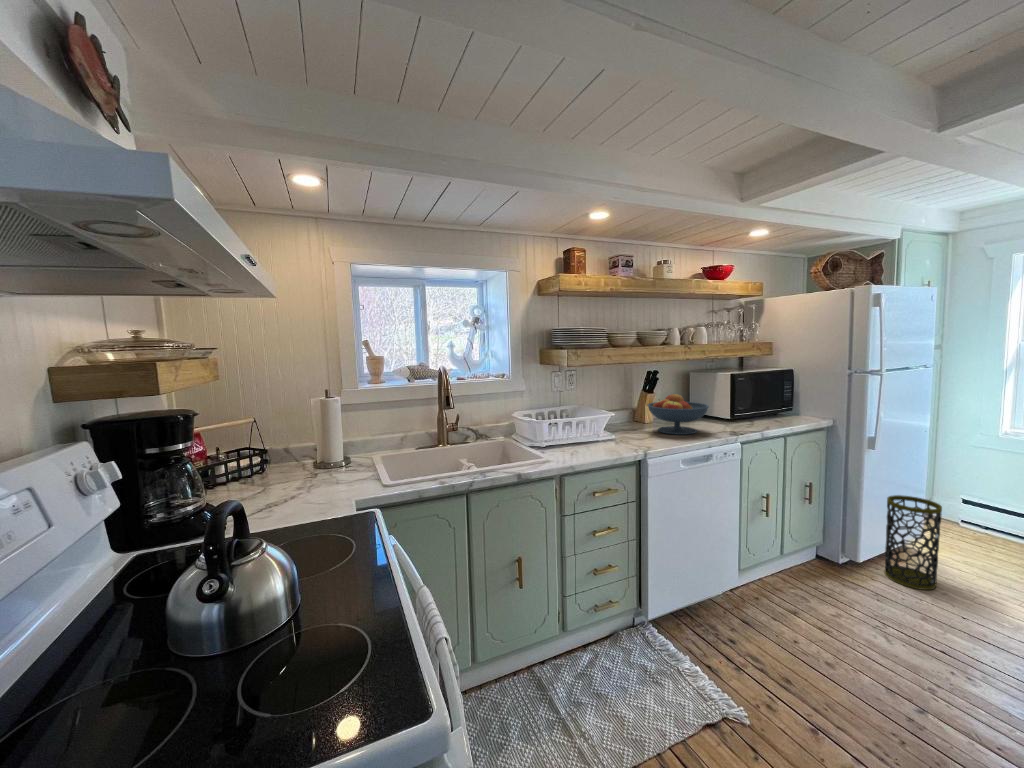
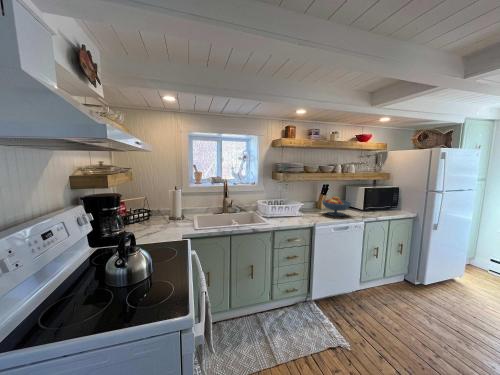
trash can: present [885,495,942,590] -> none [439,254,470,302]

